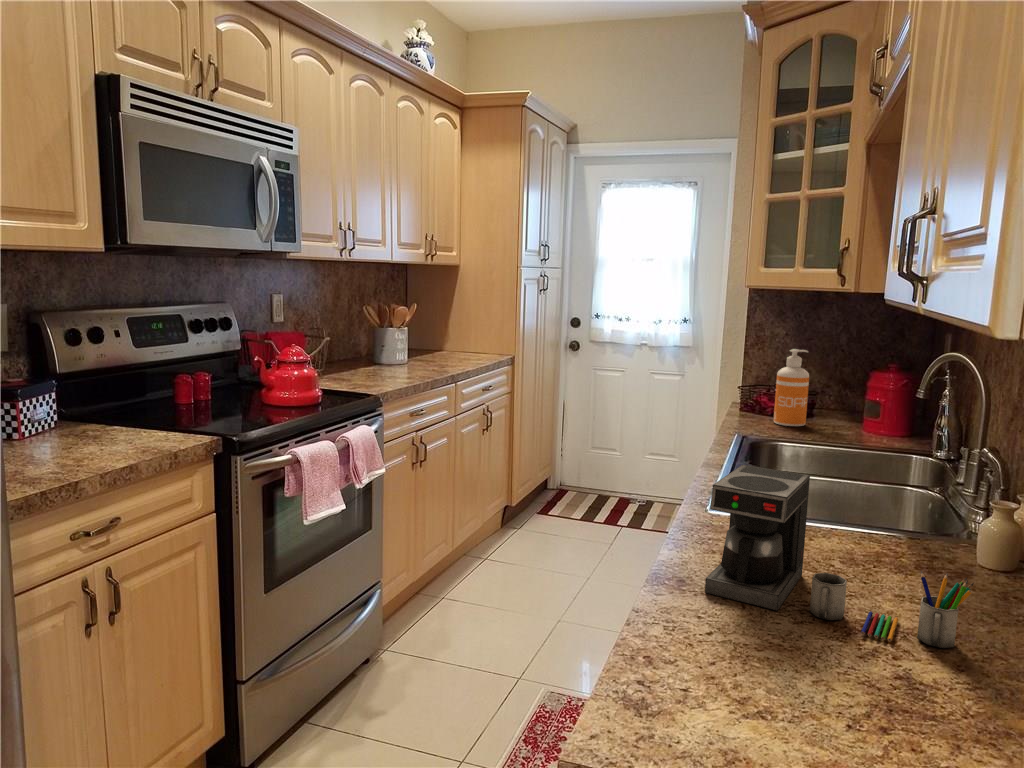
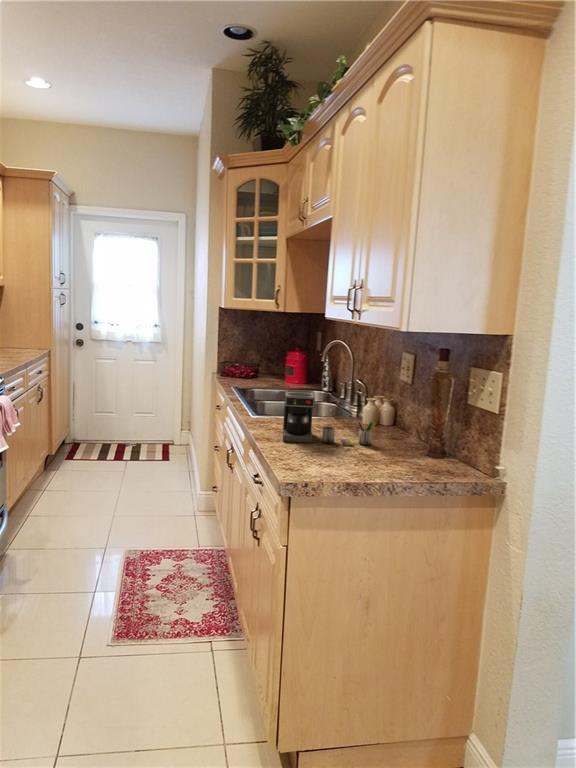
soap dispenser: present [774,349,809,426] -> none [242,342,259,382]

